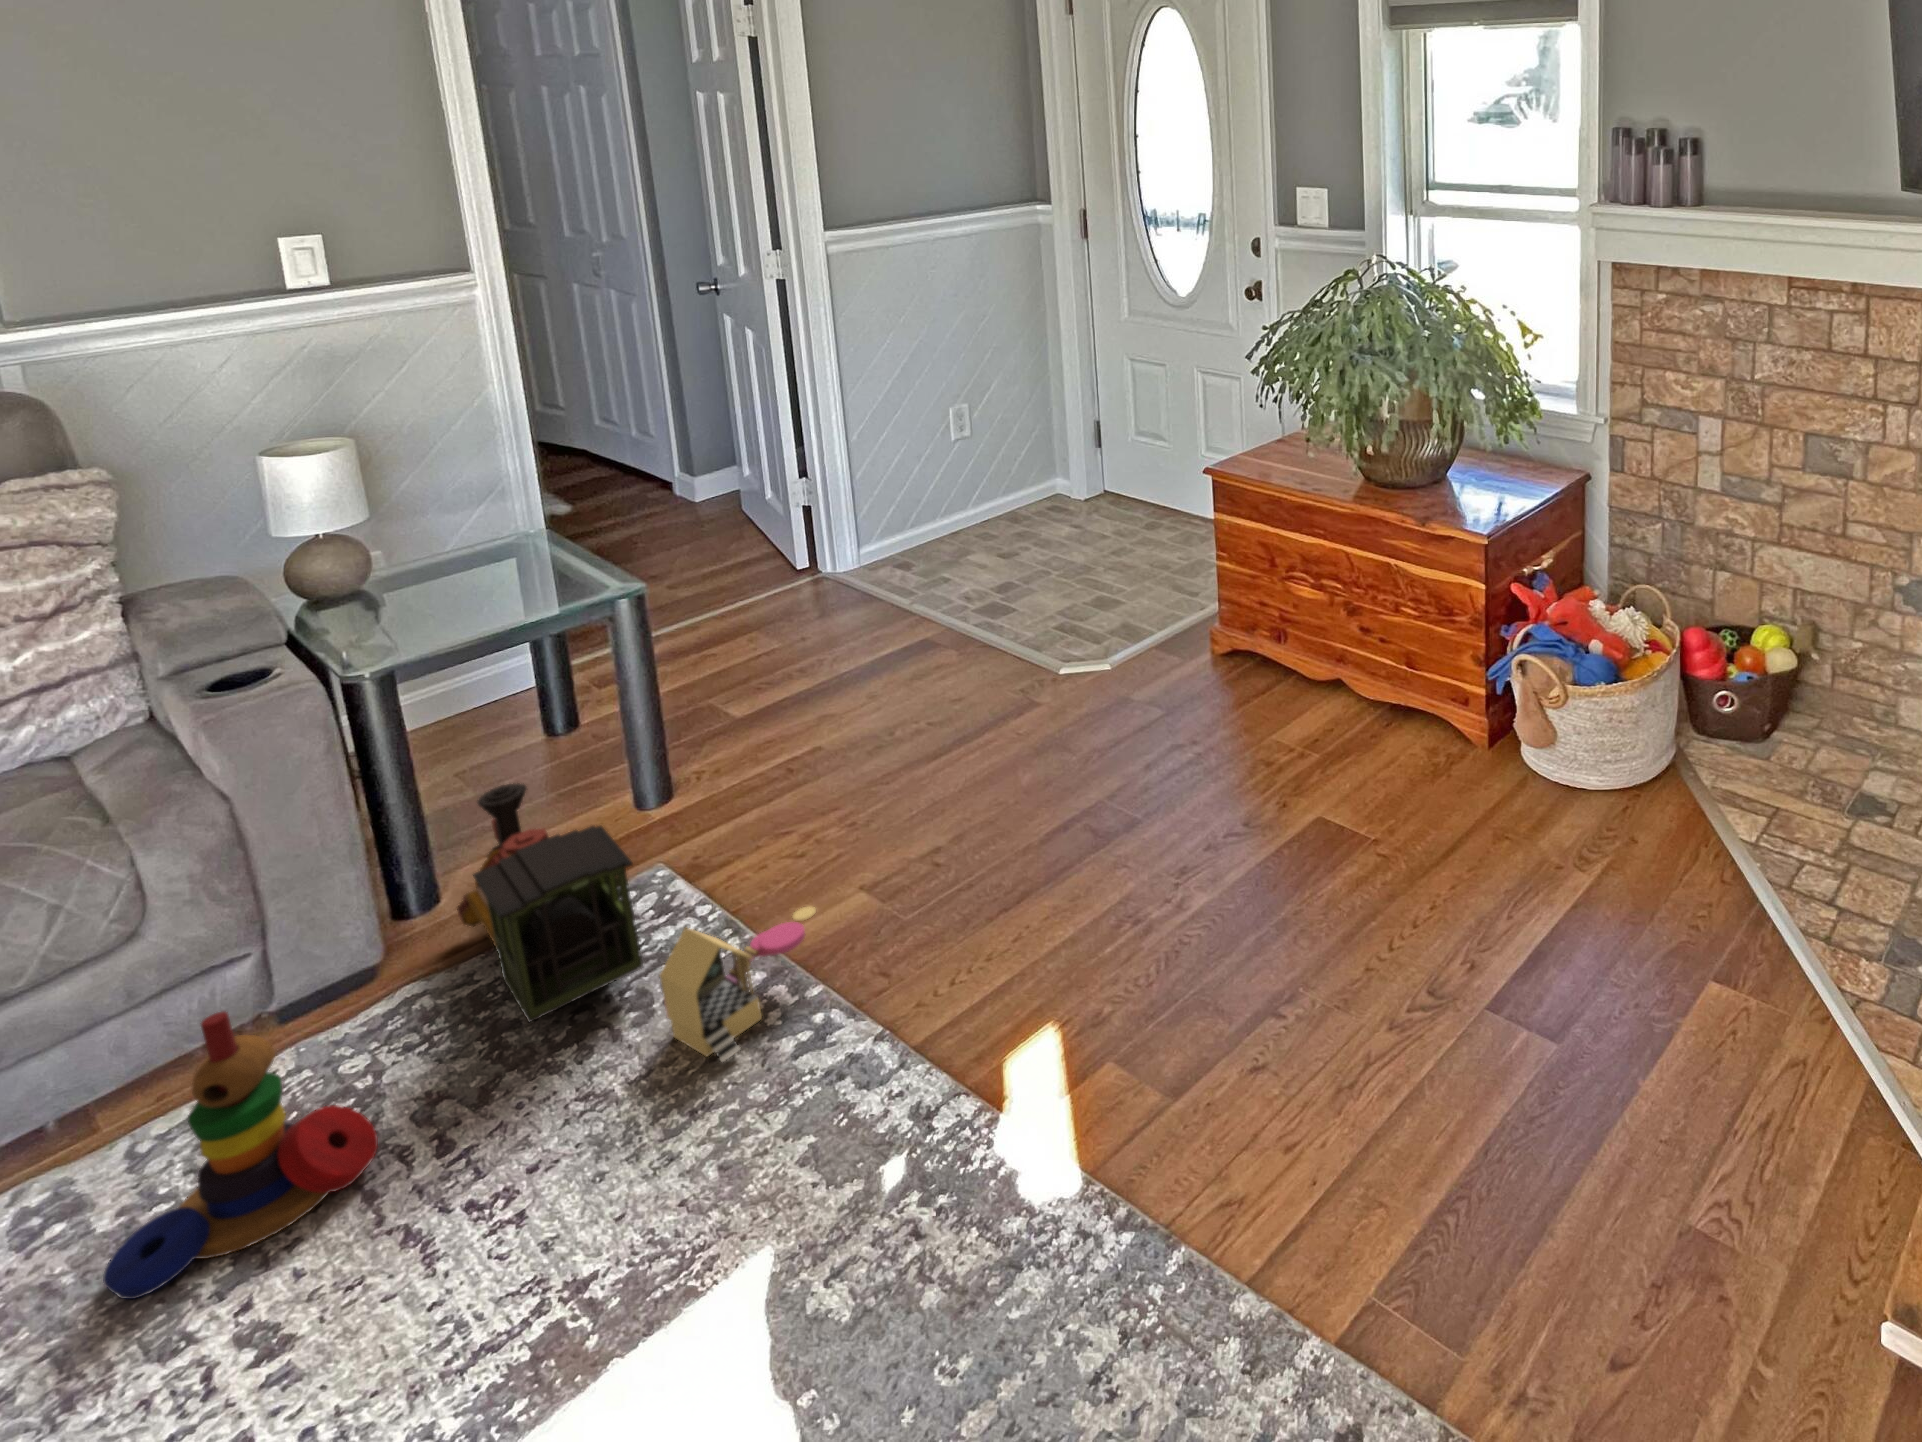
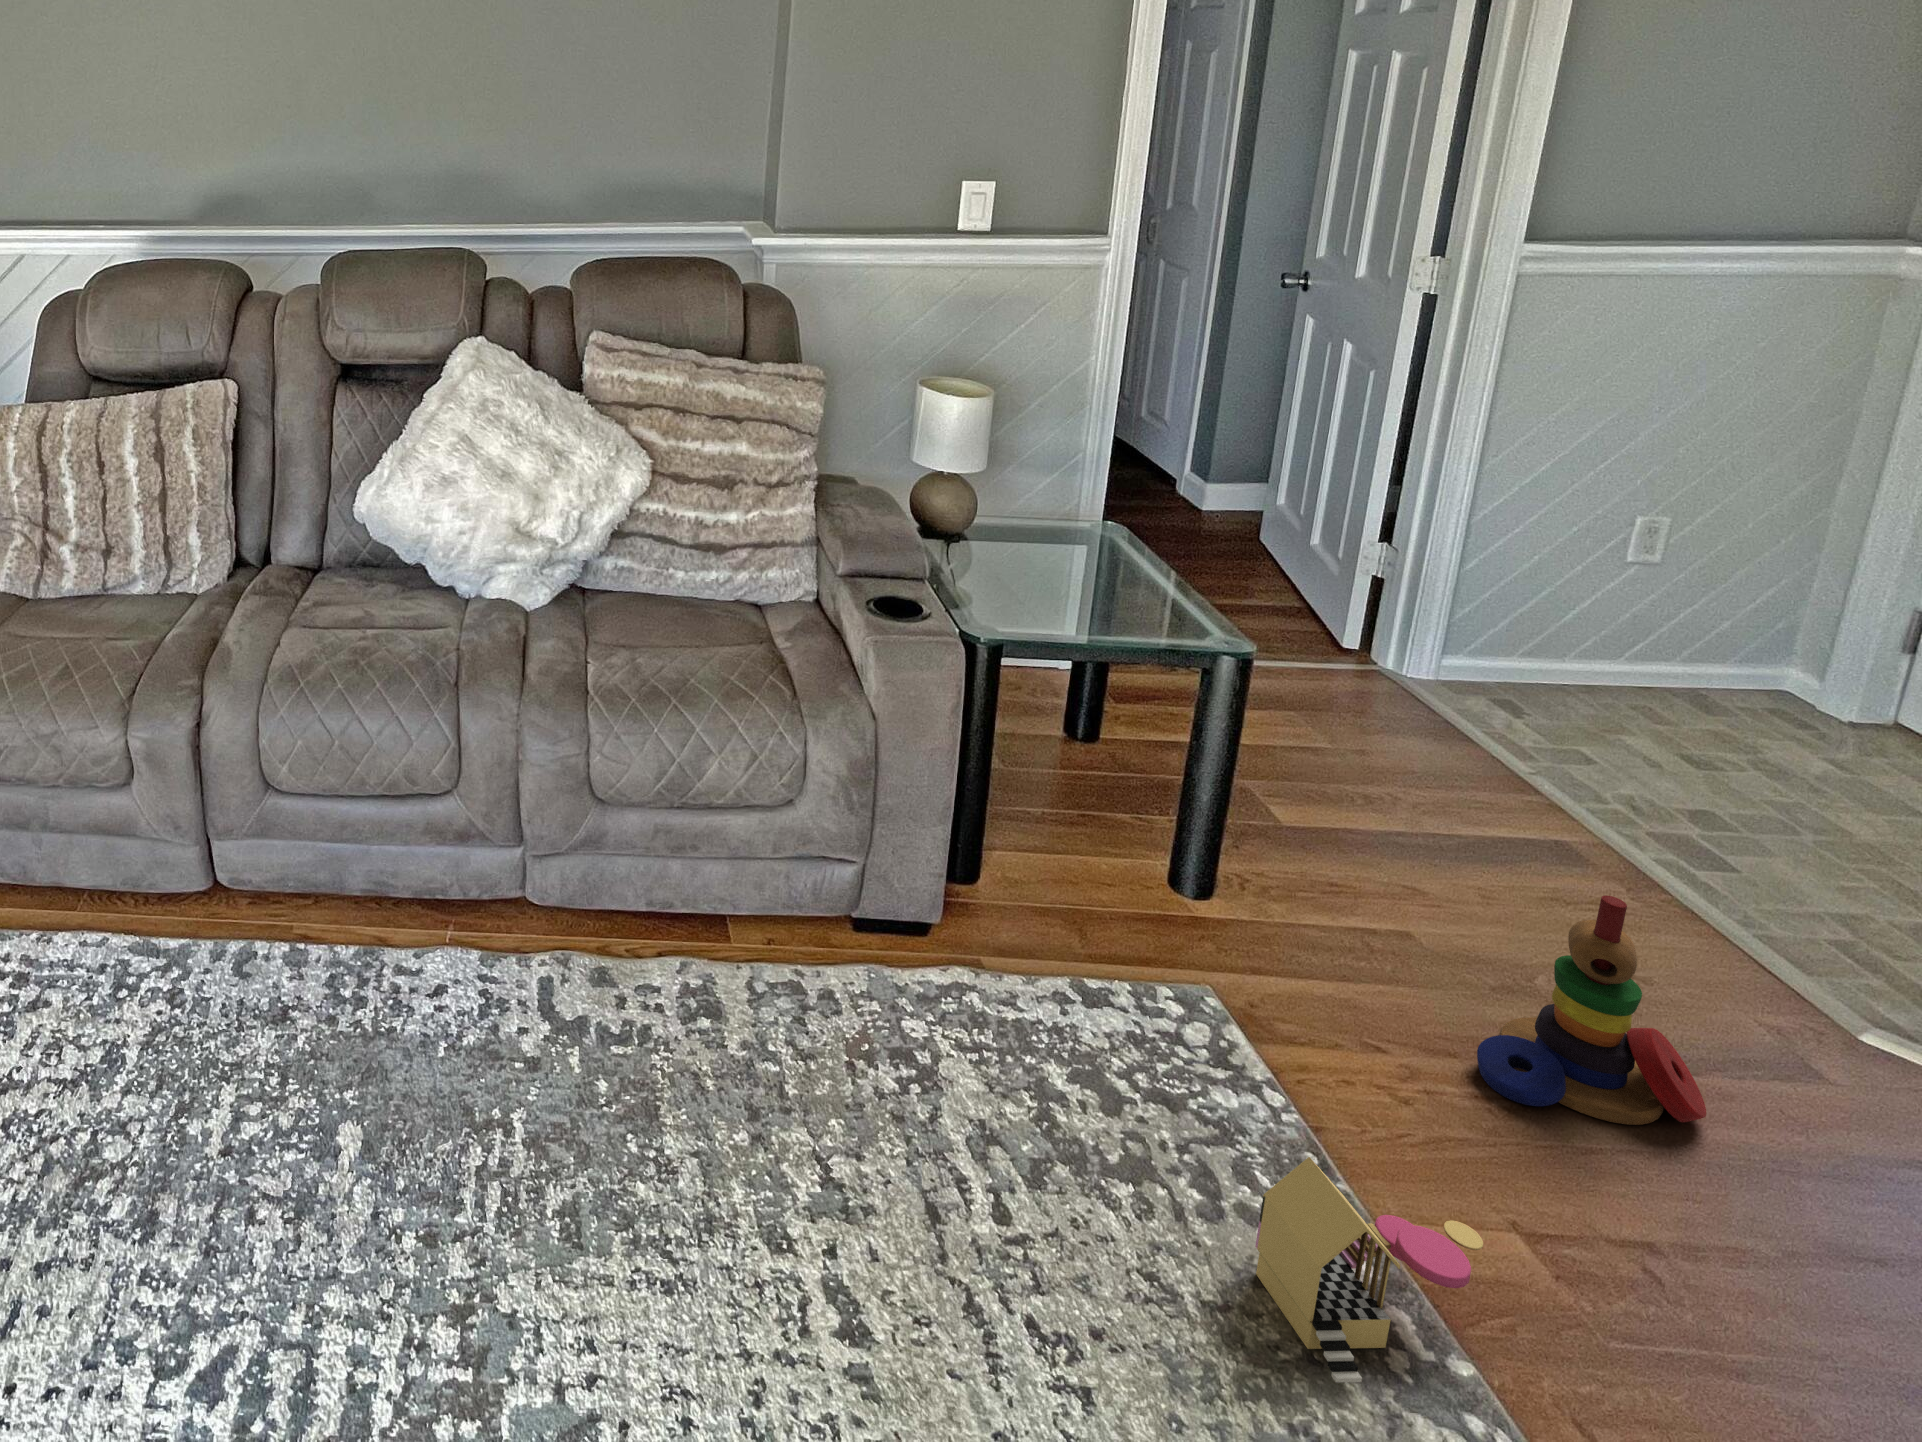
toy train: present [457,783,643,1022] -> none [1007,810,1247,1142]
stacking toy: present [103,1012,378,1299] -> present [1477,895,1706,1125]

